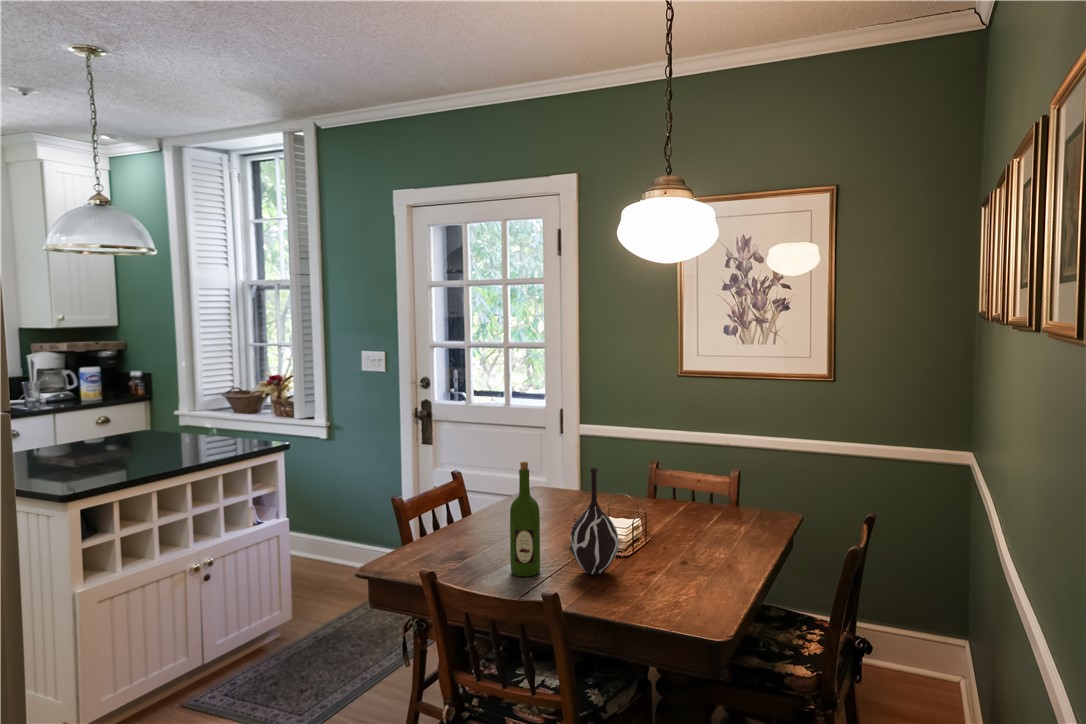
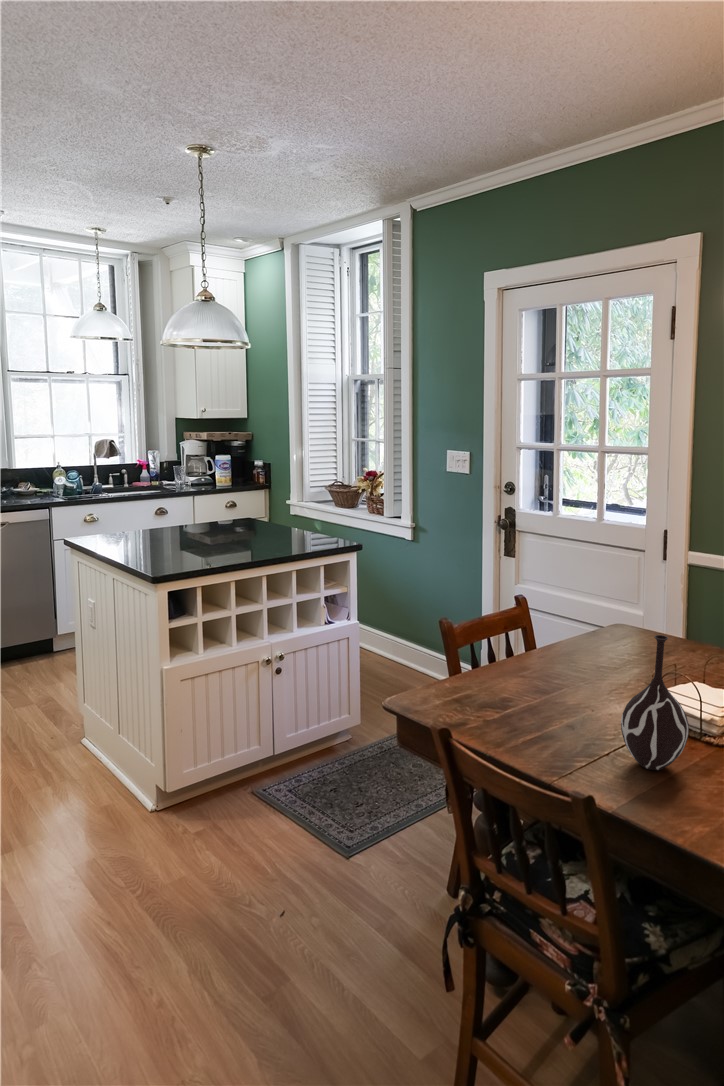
wine bottle: present [510,462,540,577] -> none [543,615,584,754]

